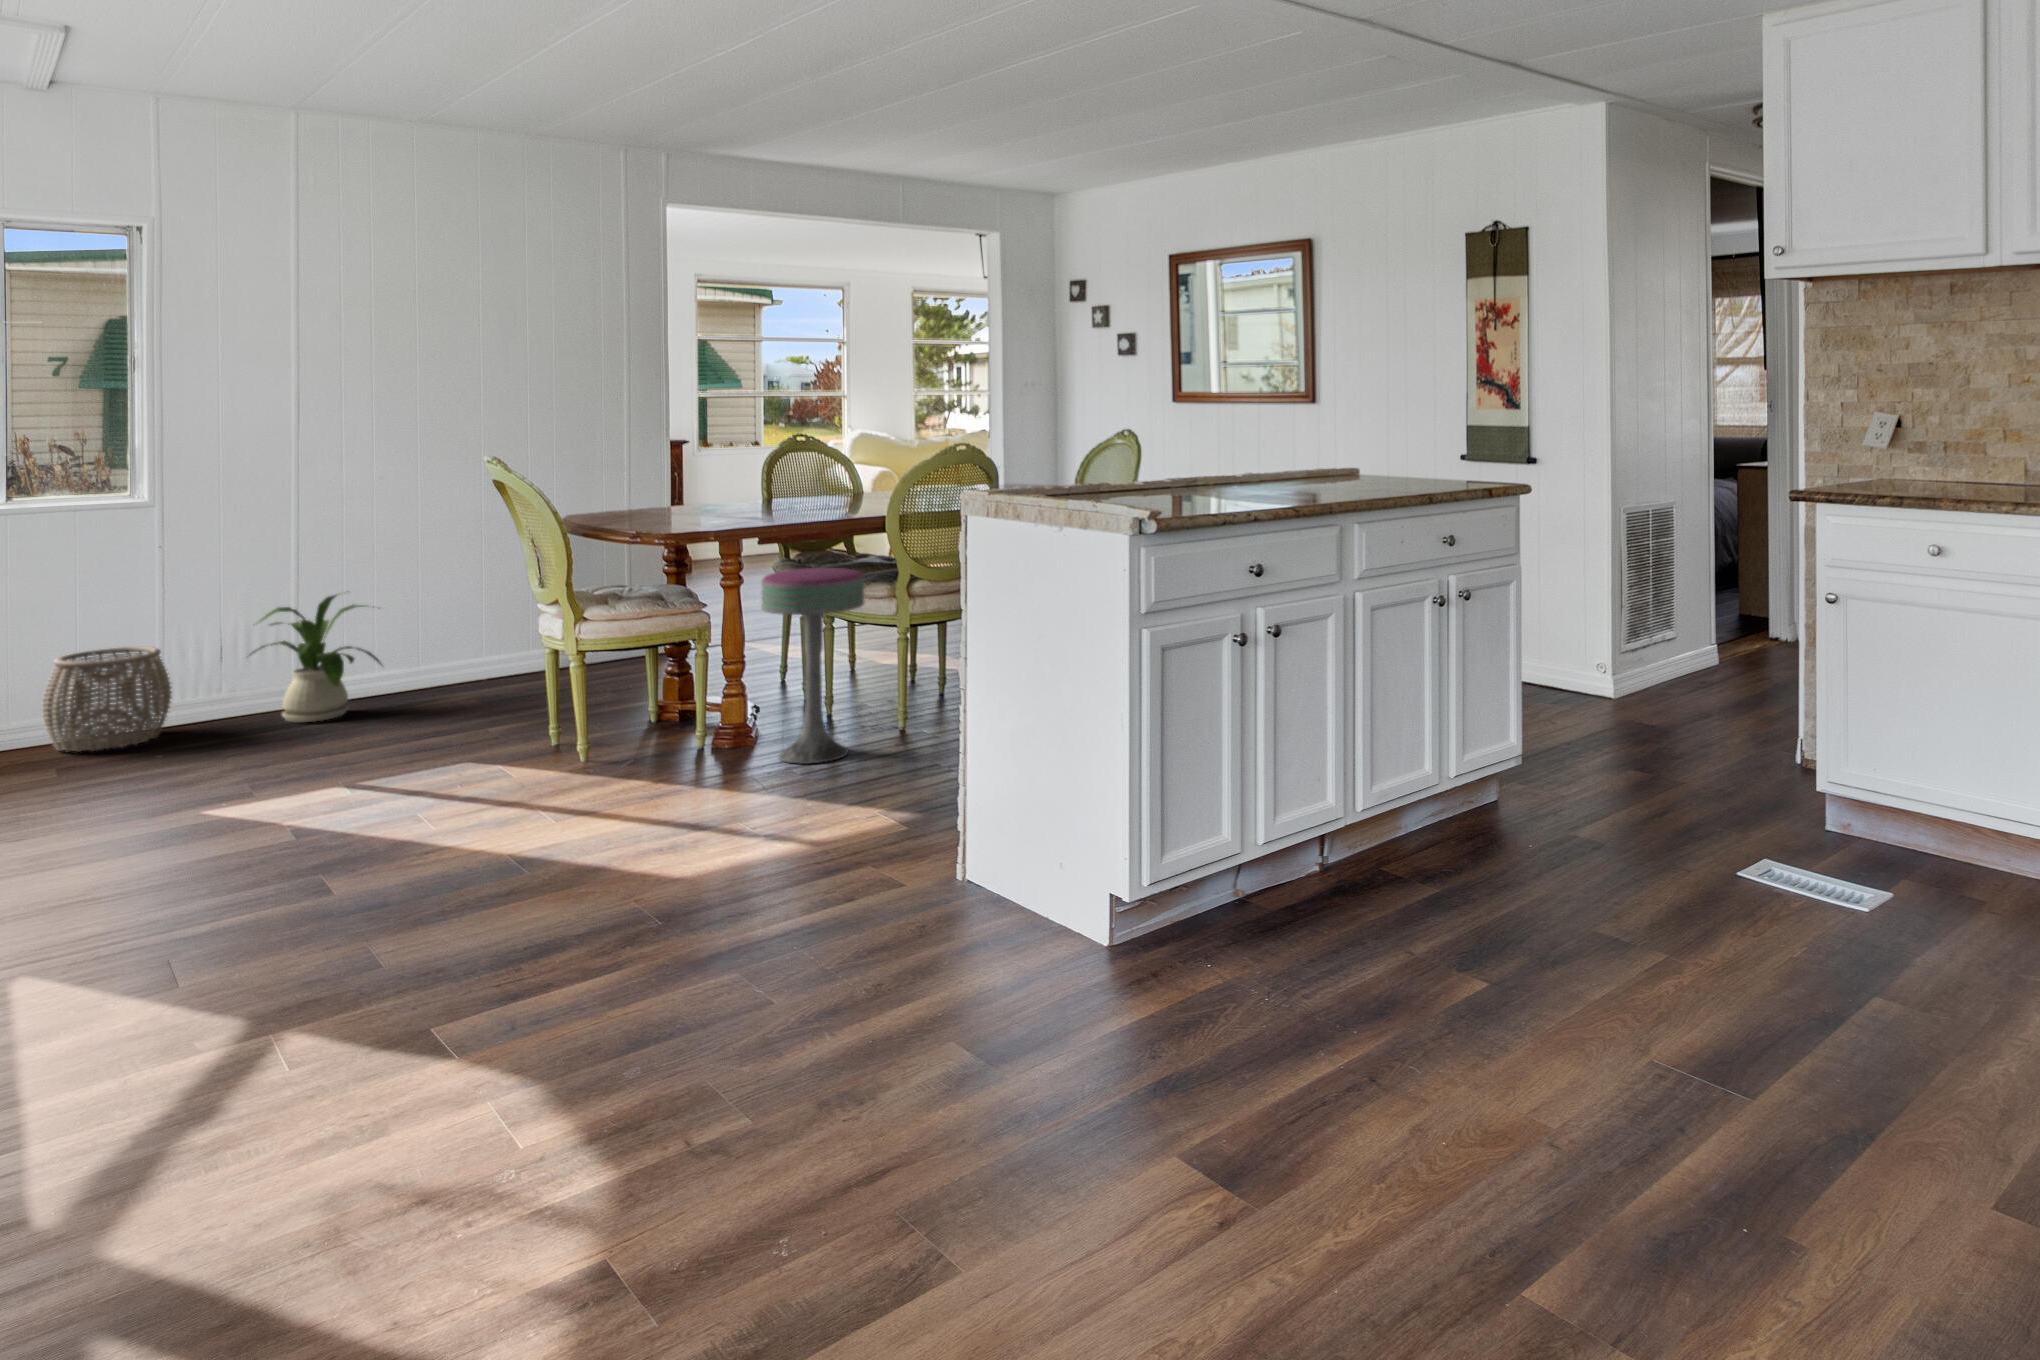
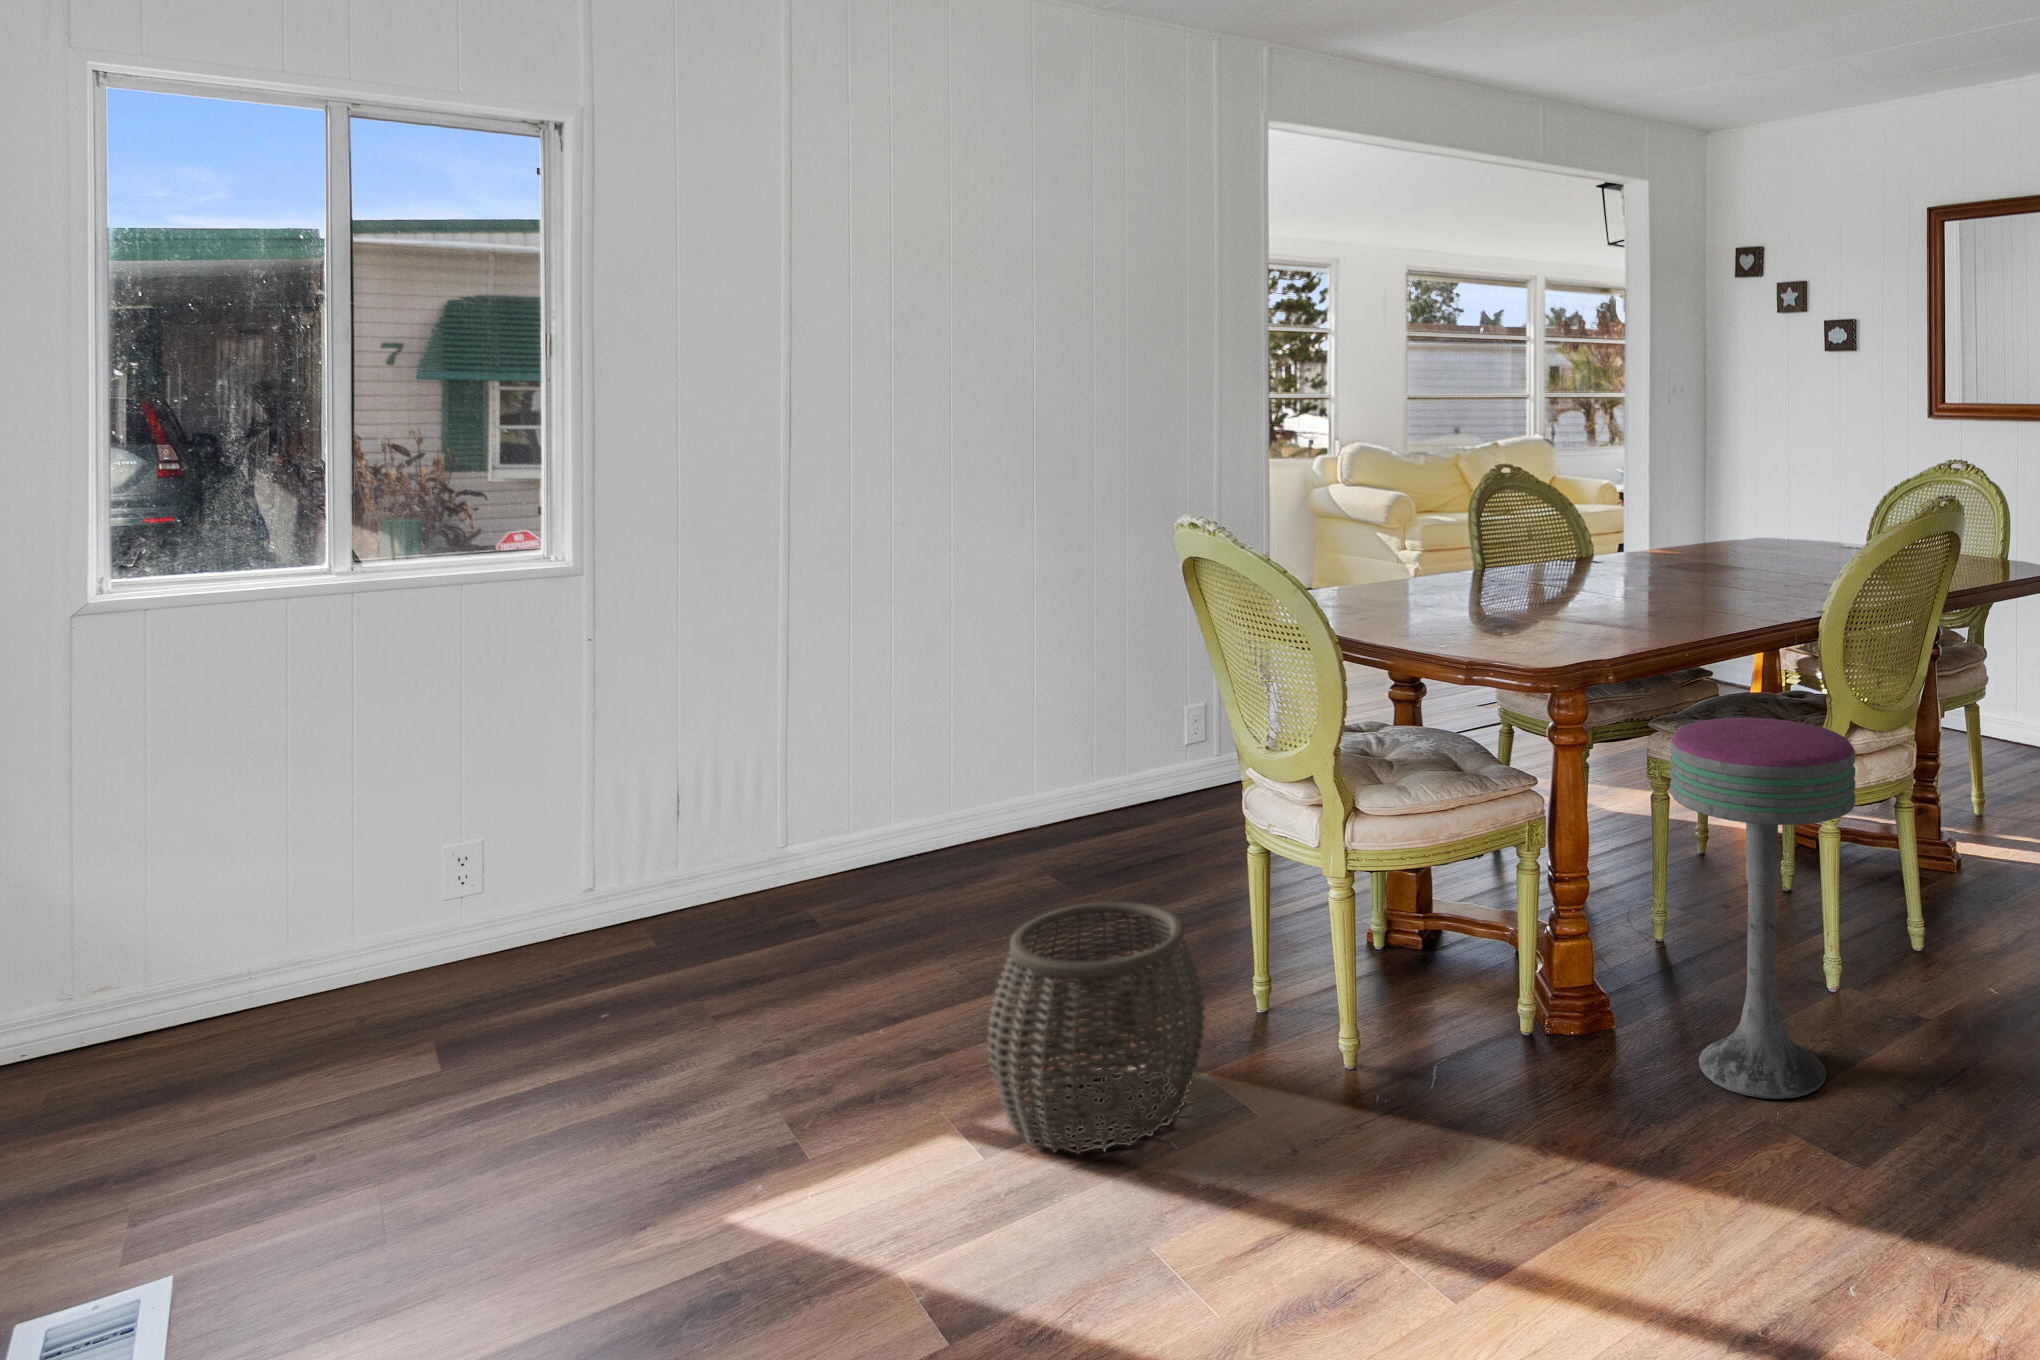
house plant: present [251,593,381,722] -> none [716,719,936,936]
woven basket: present [42,647,172,752] -> present [988,902,1205,1154]

